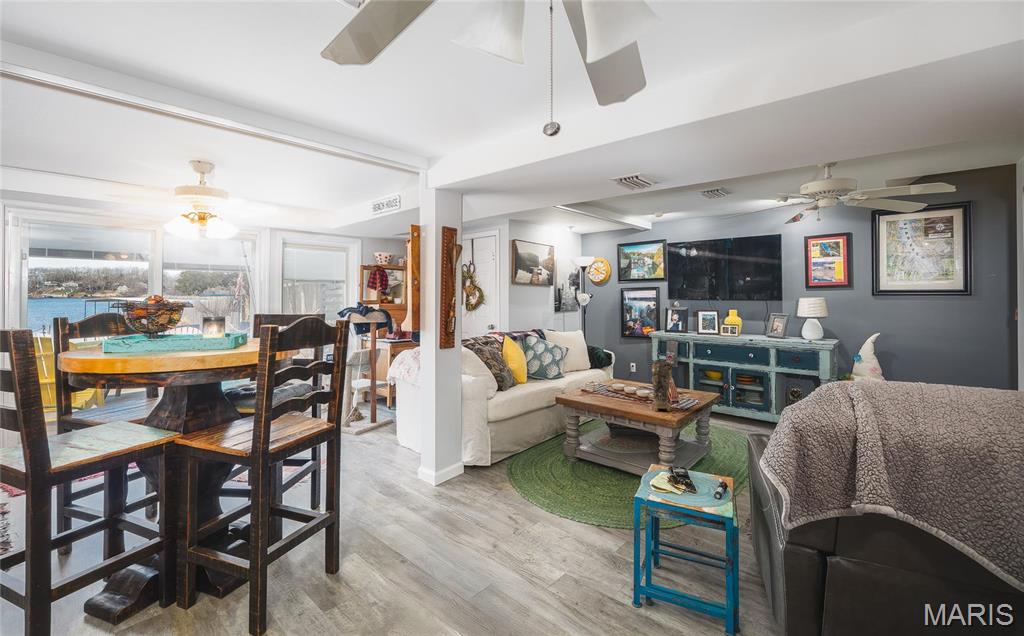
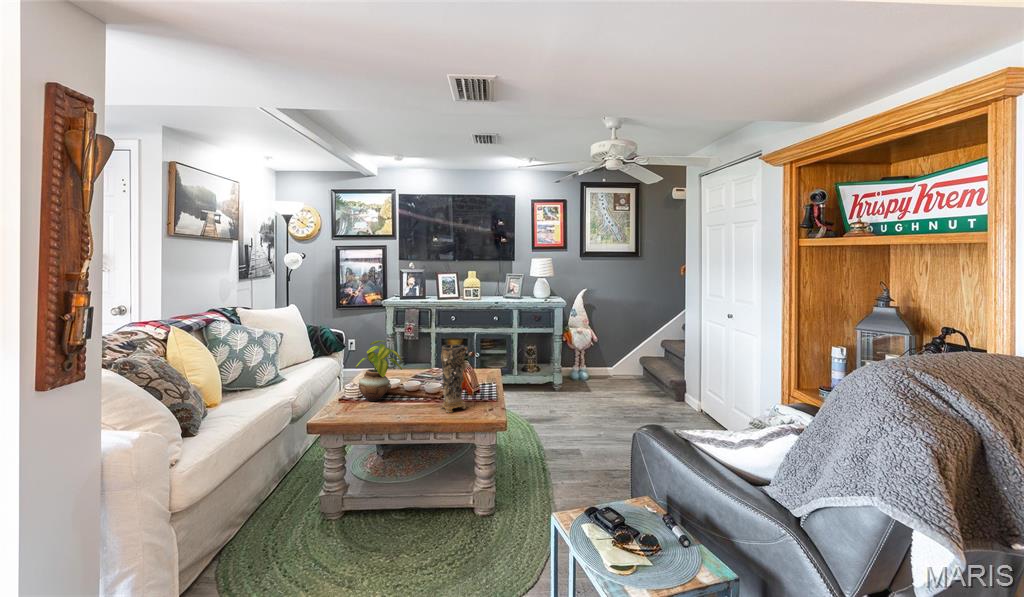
potted plant: none [597,354,629,396] -> present [356,340,402,401]

